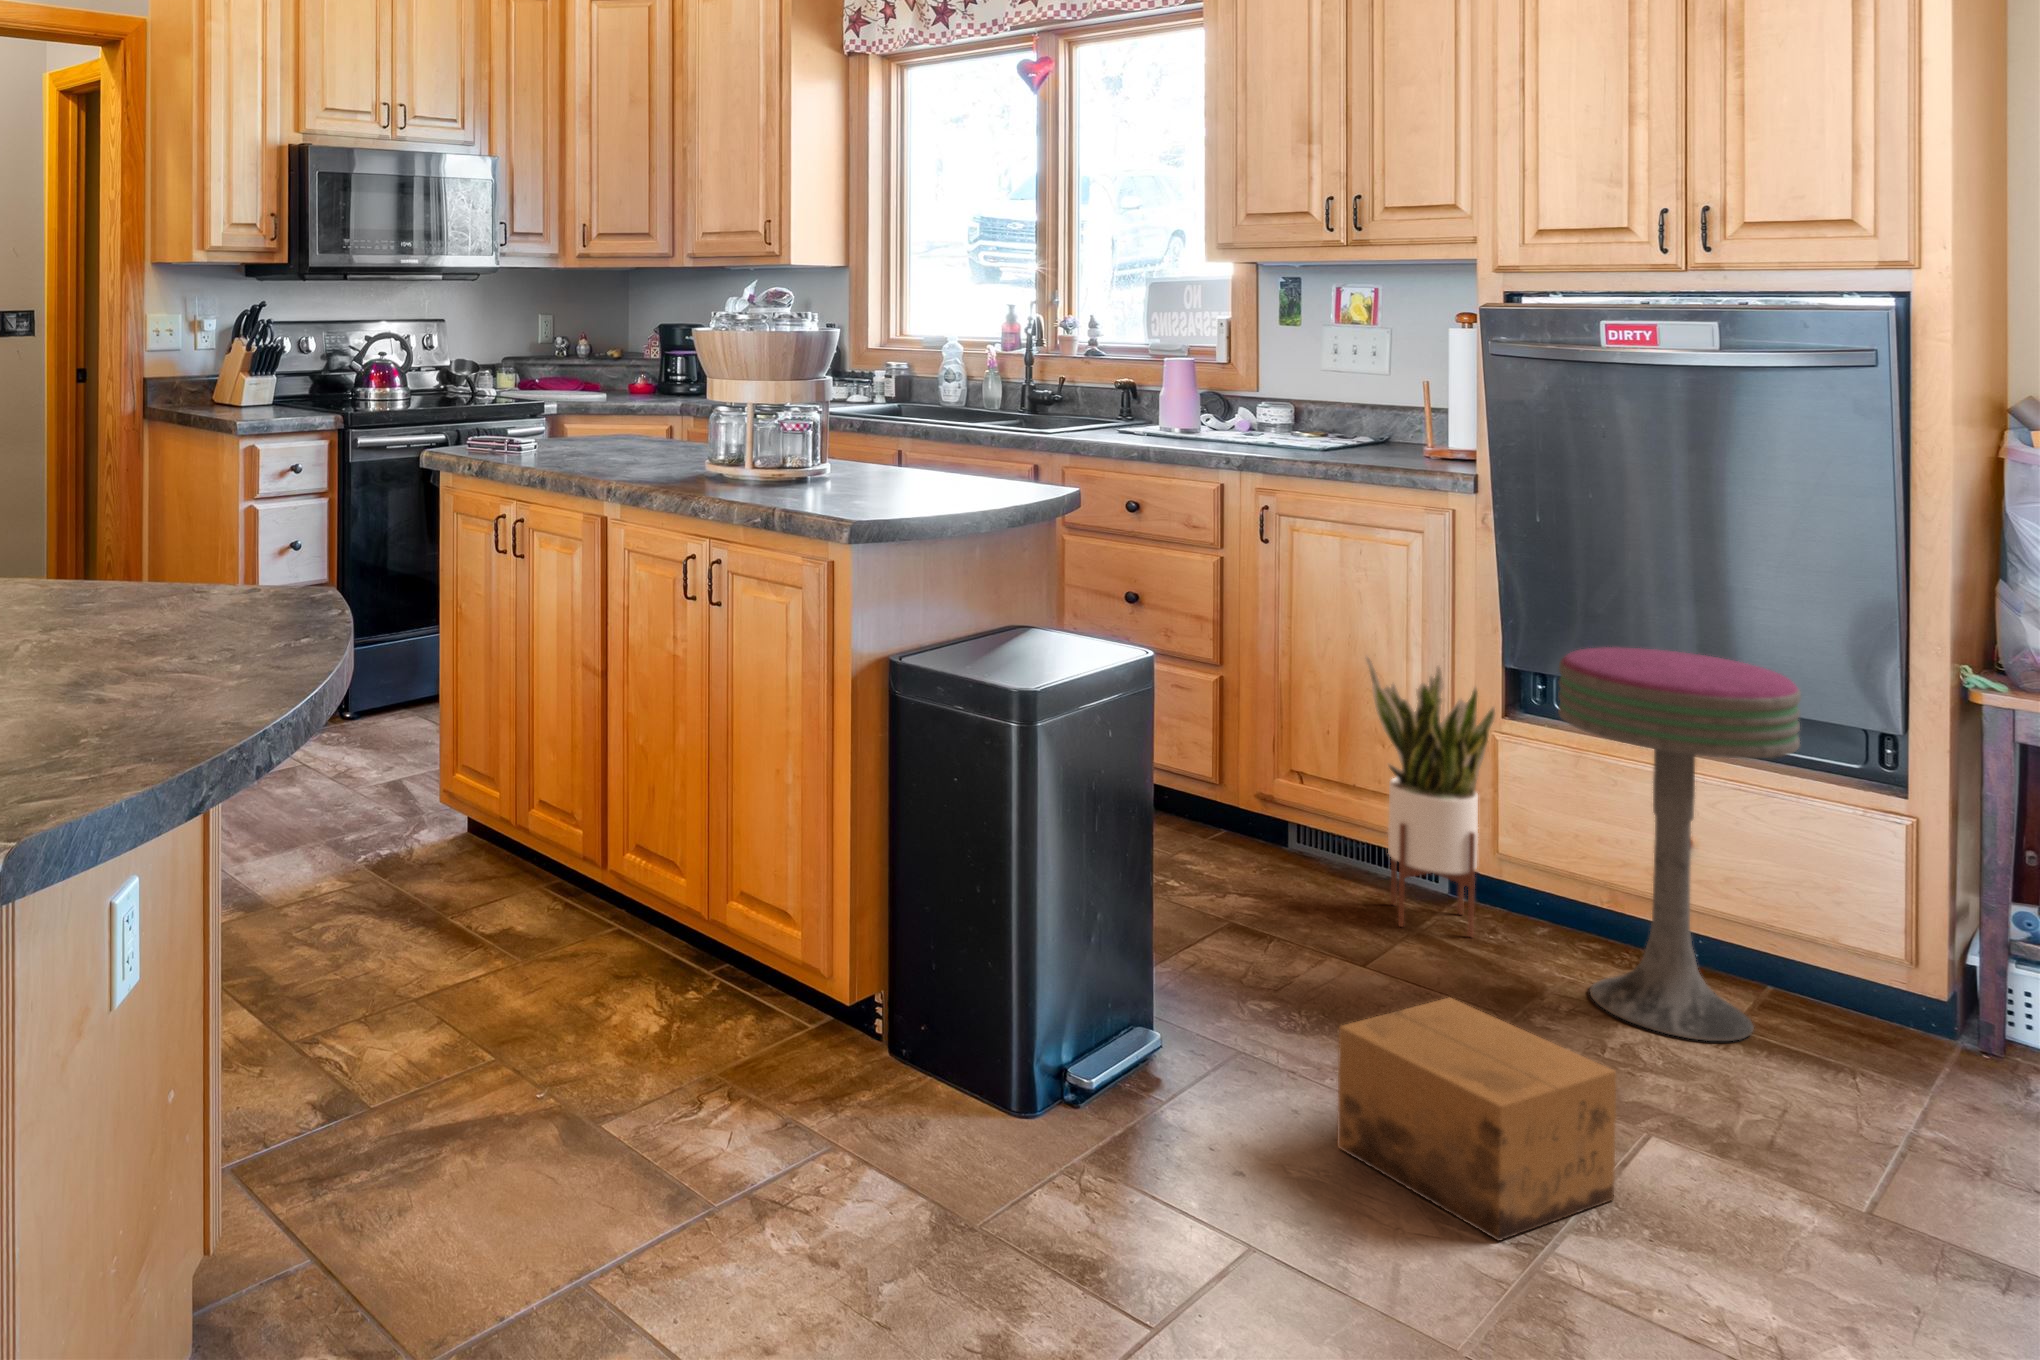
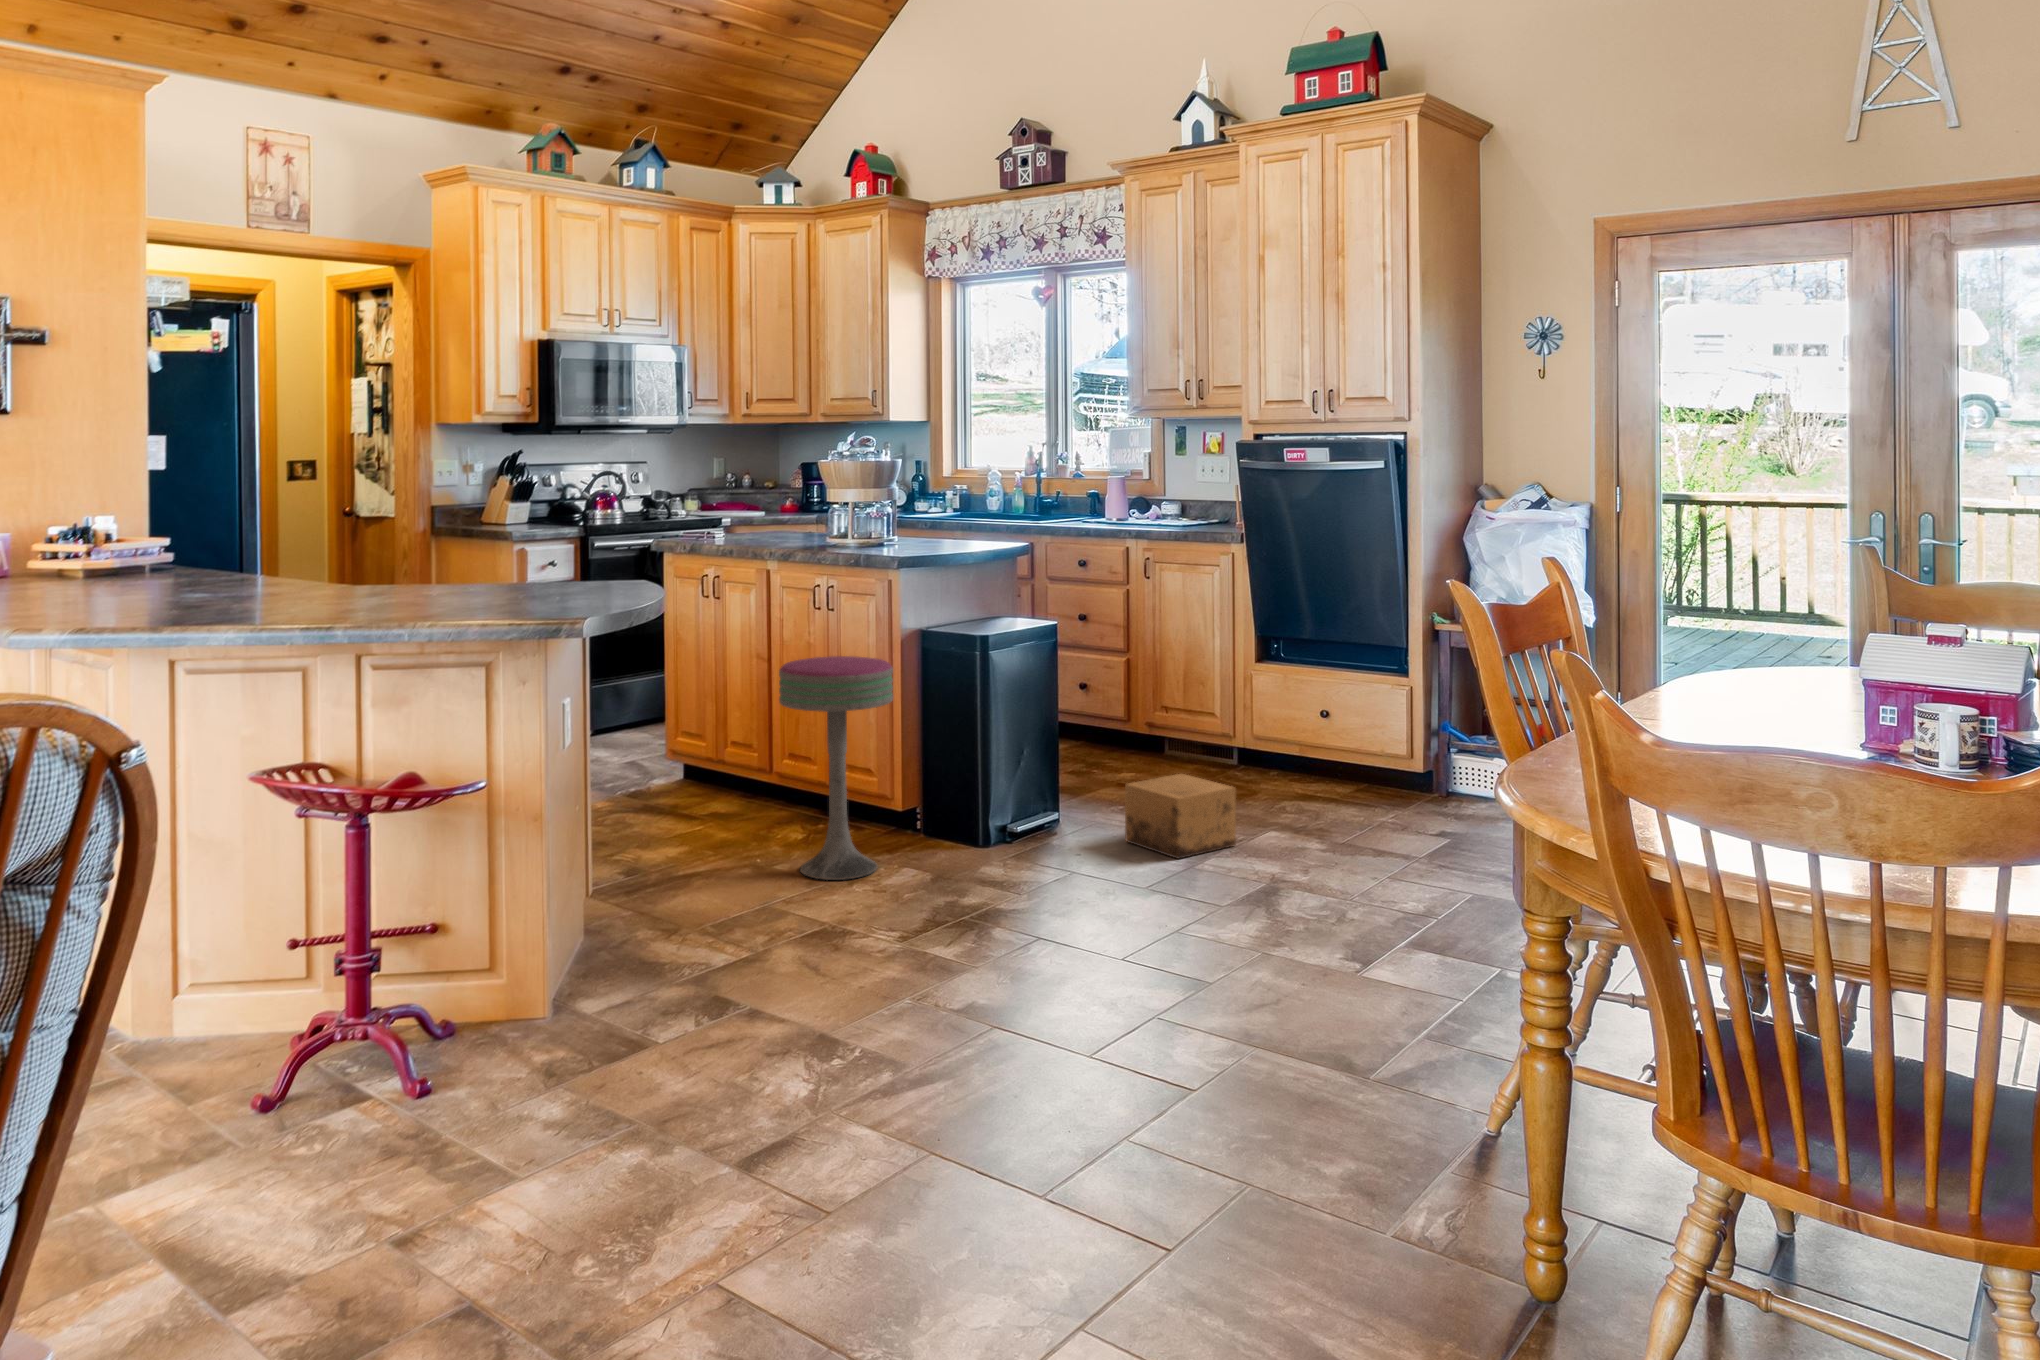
bar stool: present [1558,647,1801,1041] -> present [779,656,893,880]
potted plant: present [1366,657,1495,937] -> none [1188,634,1245,777]

